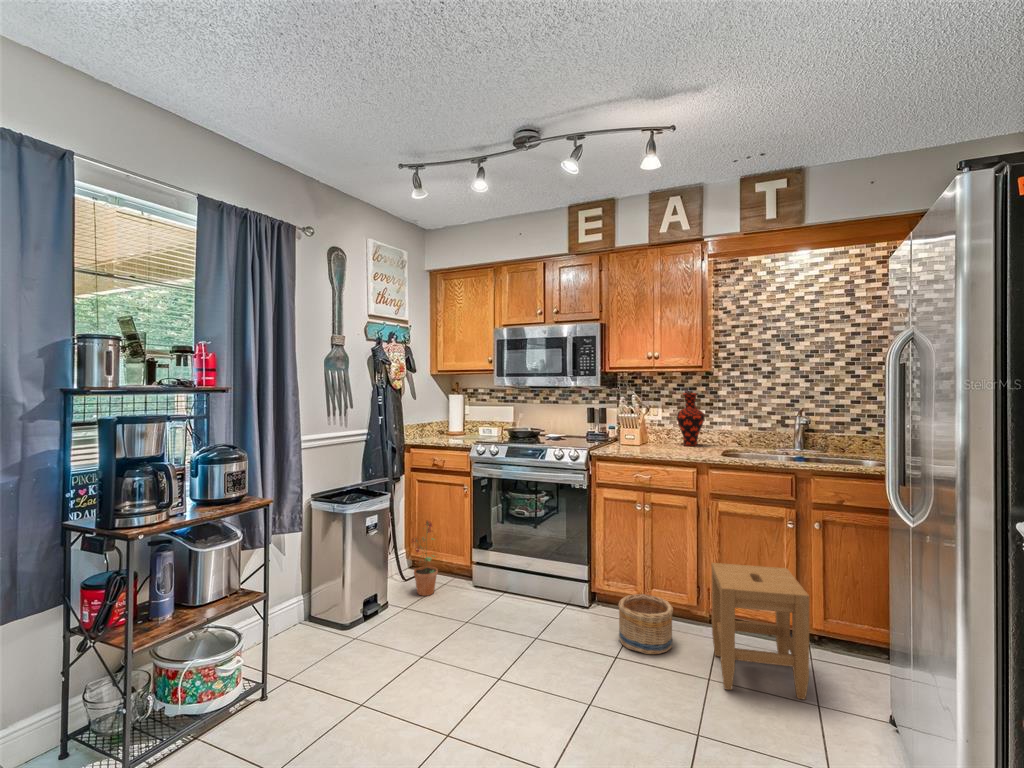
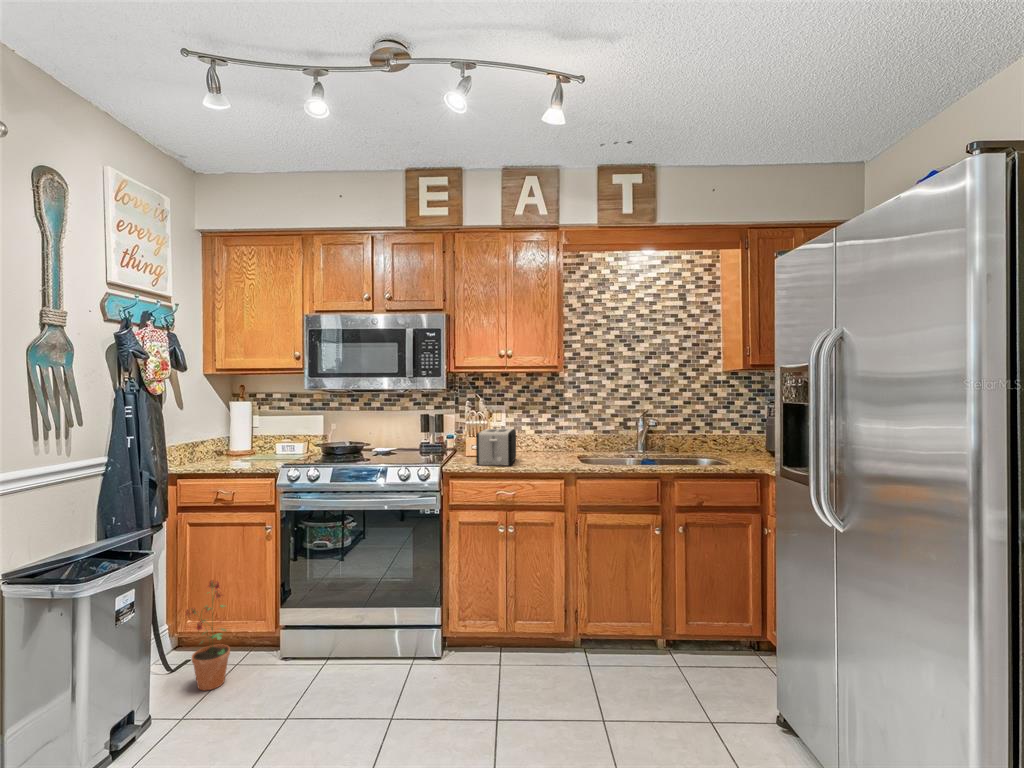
vase: present [677,393,704,446] -> none [524,396,553,453]
toaster: none [619,421,661,453] -> present [476,429,516,466]
stool: present [712,563,809,699] -> none [594,578,706,729]
basket: present [618,594,673,654] -> none [492,631,555,705]

